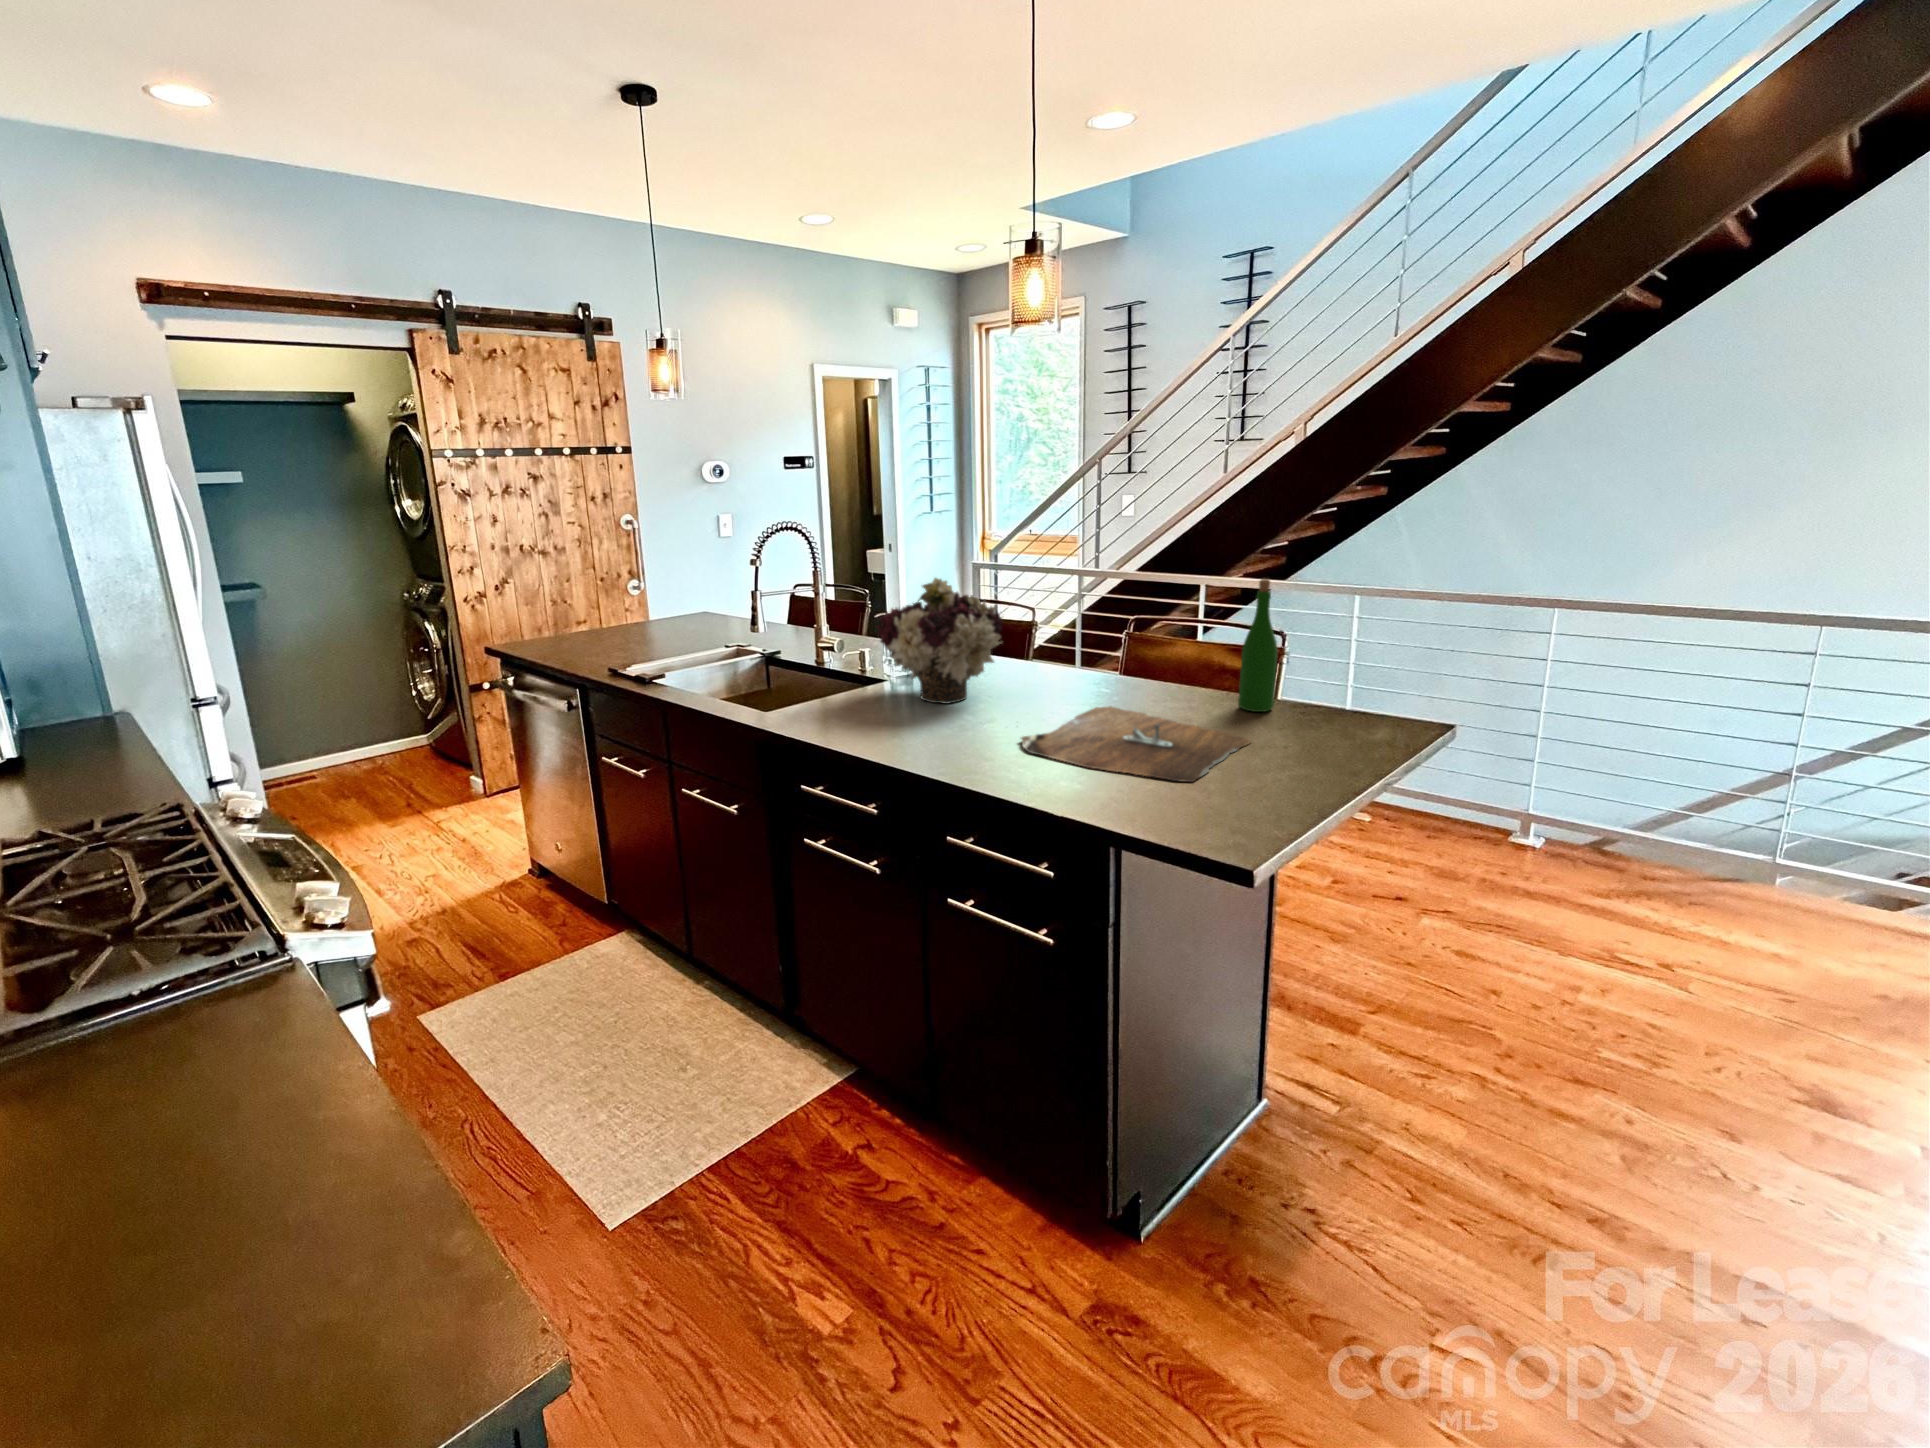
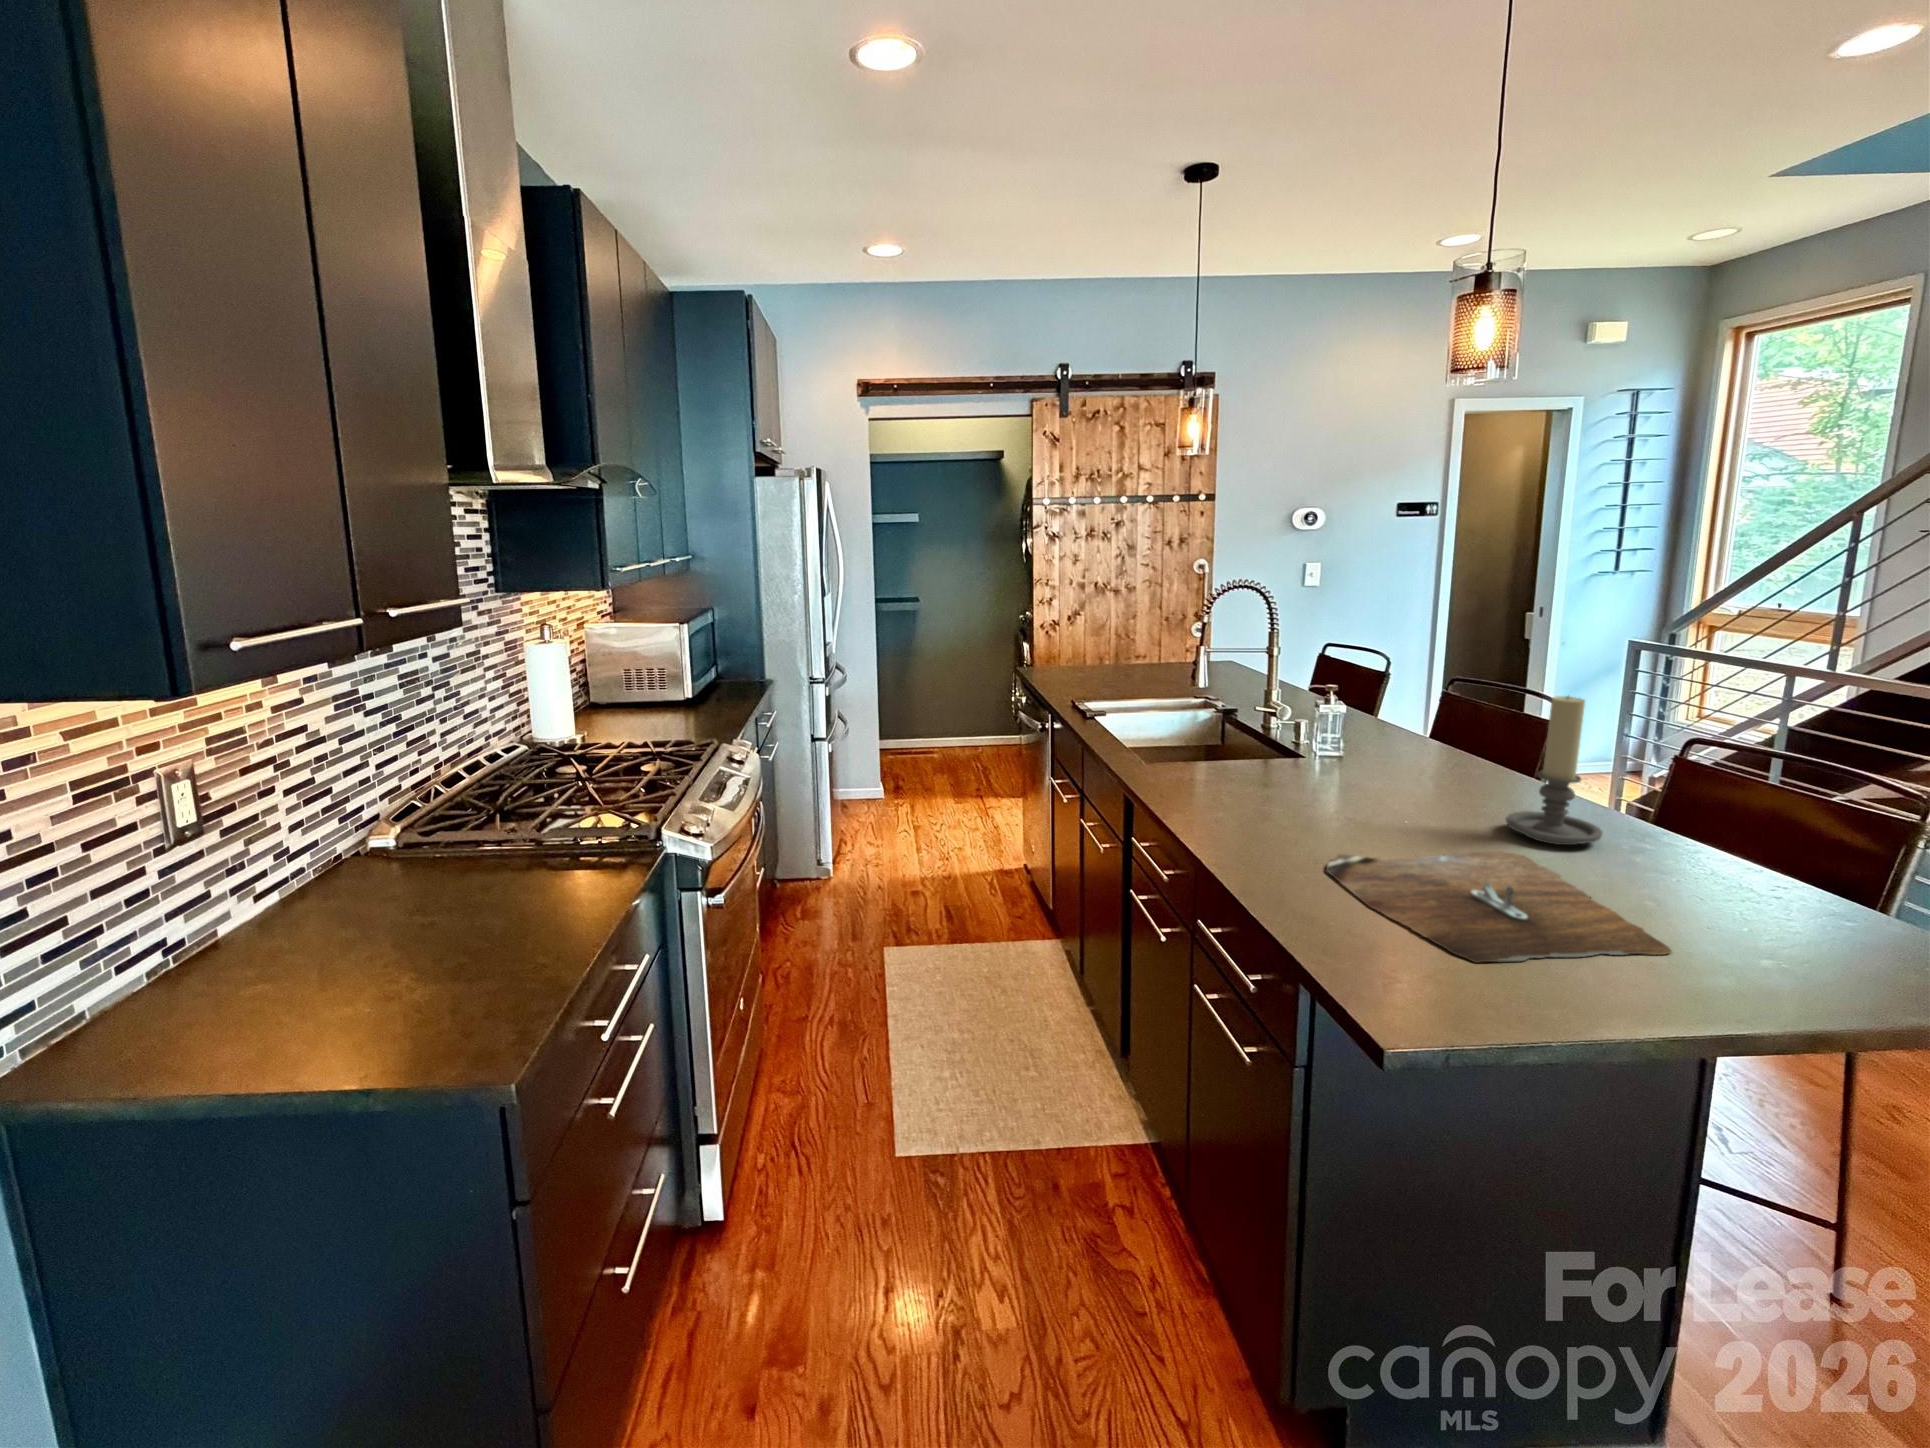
flower arrangement: present [877,578,1003,704] -> none [1262,660,1416,803]
wine bottle: present [1238,579,1278,712] -> none [1744,728,1828,930]
candle holder: none [1072,582,1132,696] -> present [1506,696,1603,845]

